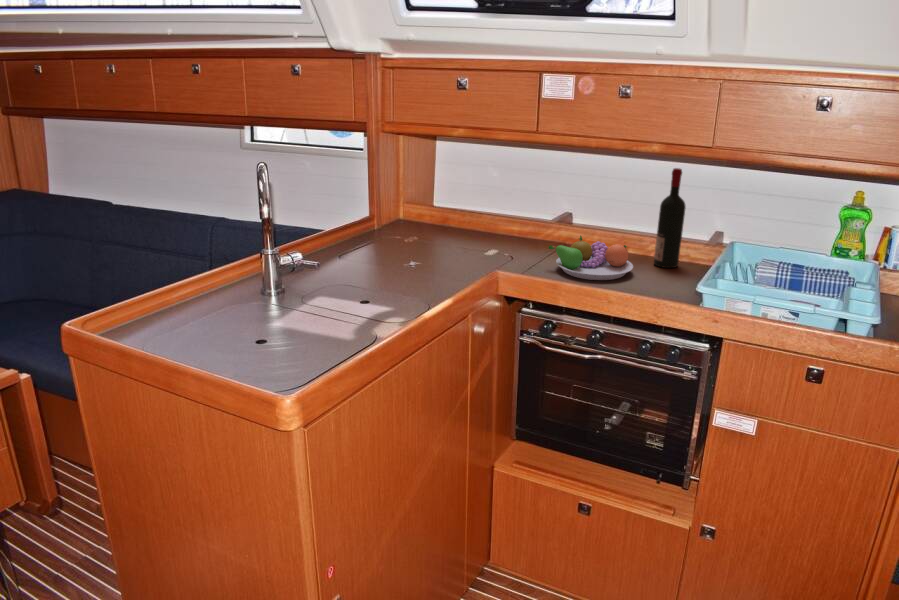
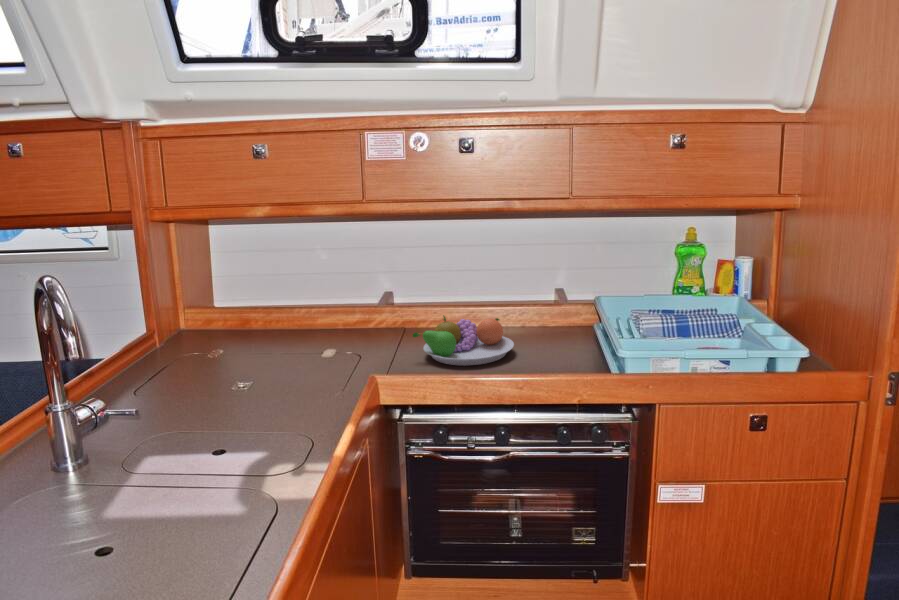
wine bottle: present [654,168,686,268] -> none [522,224,551,337]

